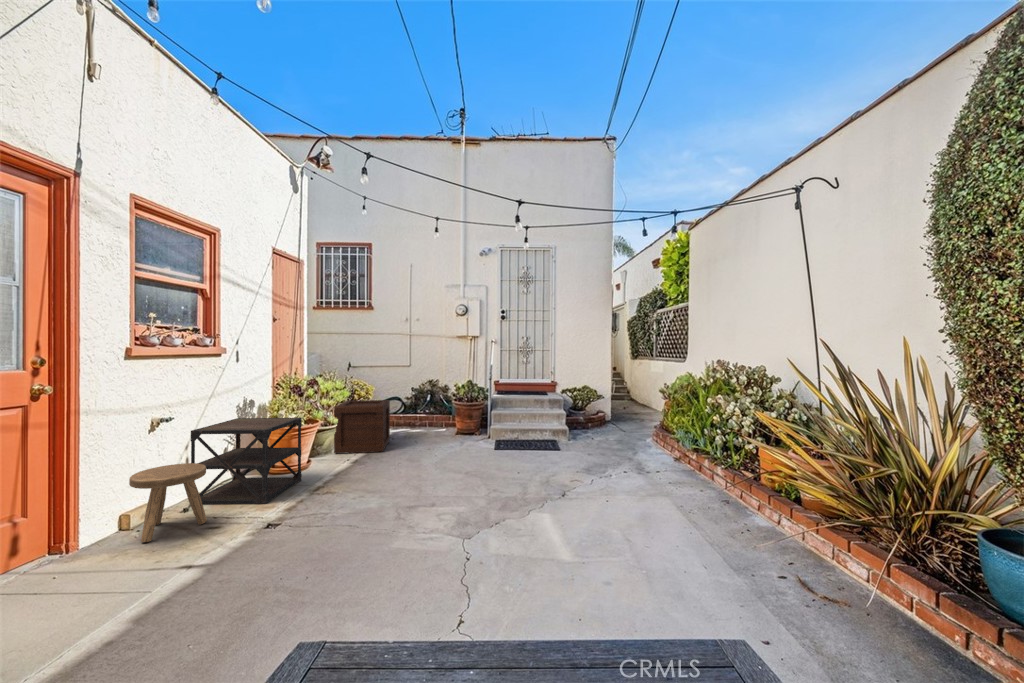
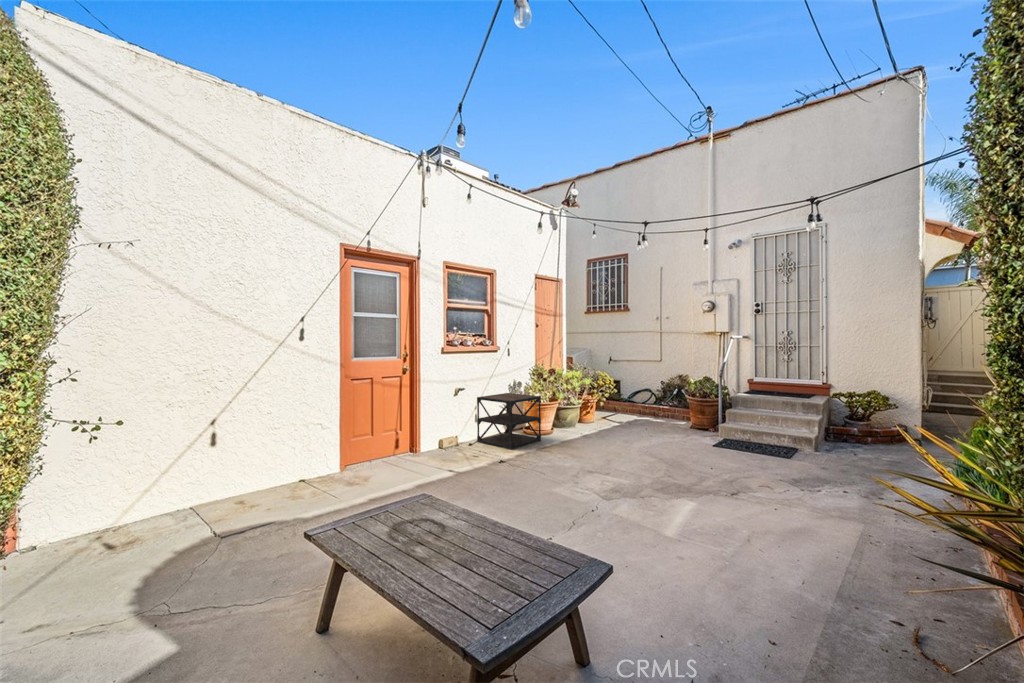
wooden crate: present [334,400,390,454] -> none [576,388,625,433]
stool: present [129,463,207,542] -> none [443,415,477,455]

